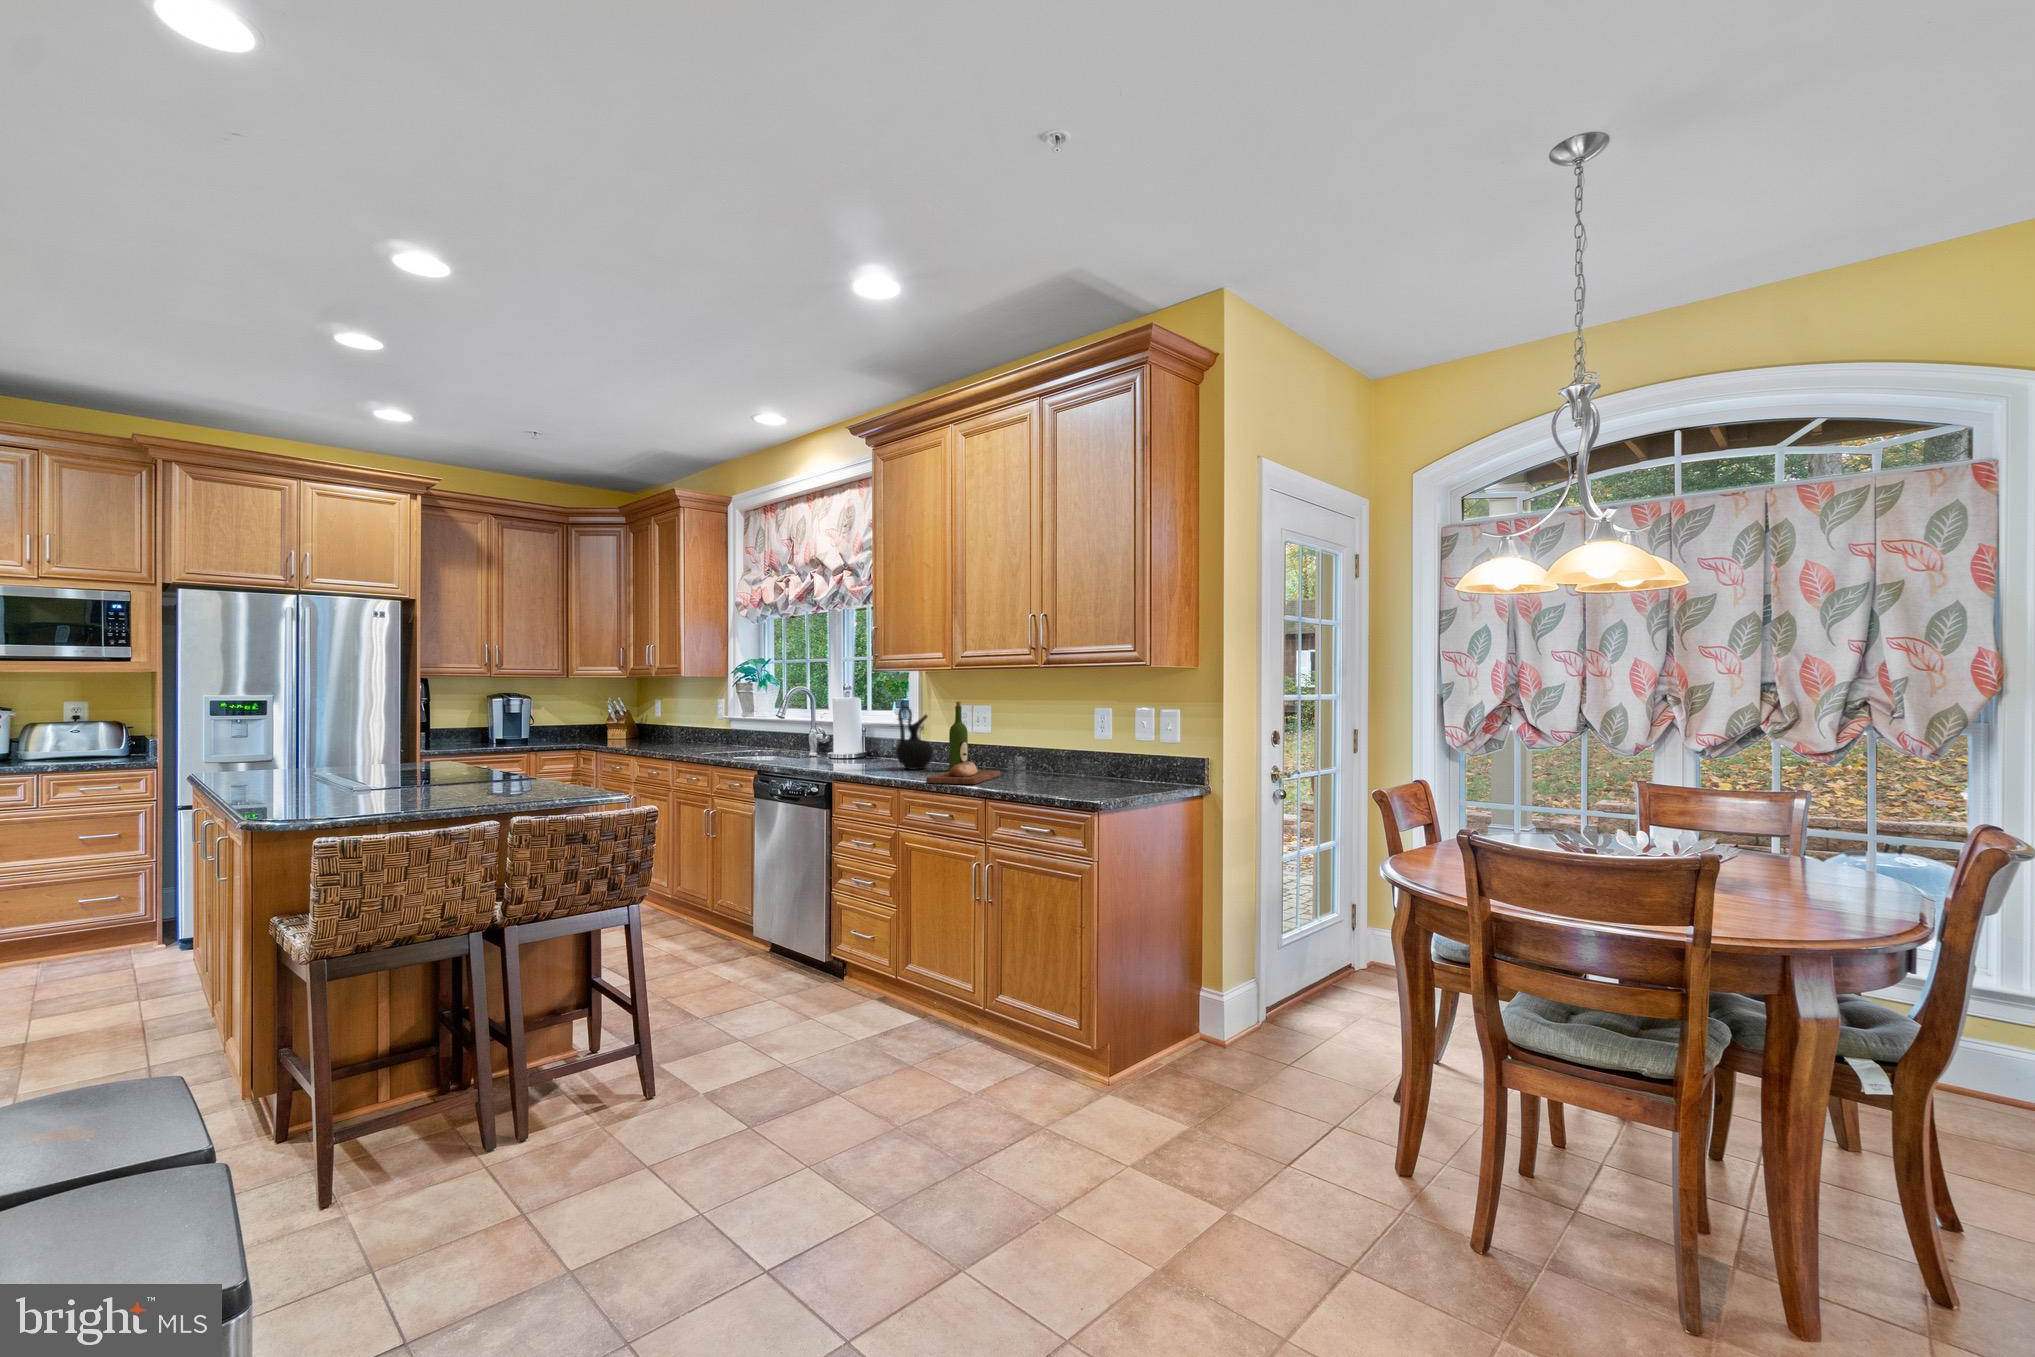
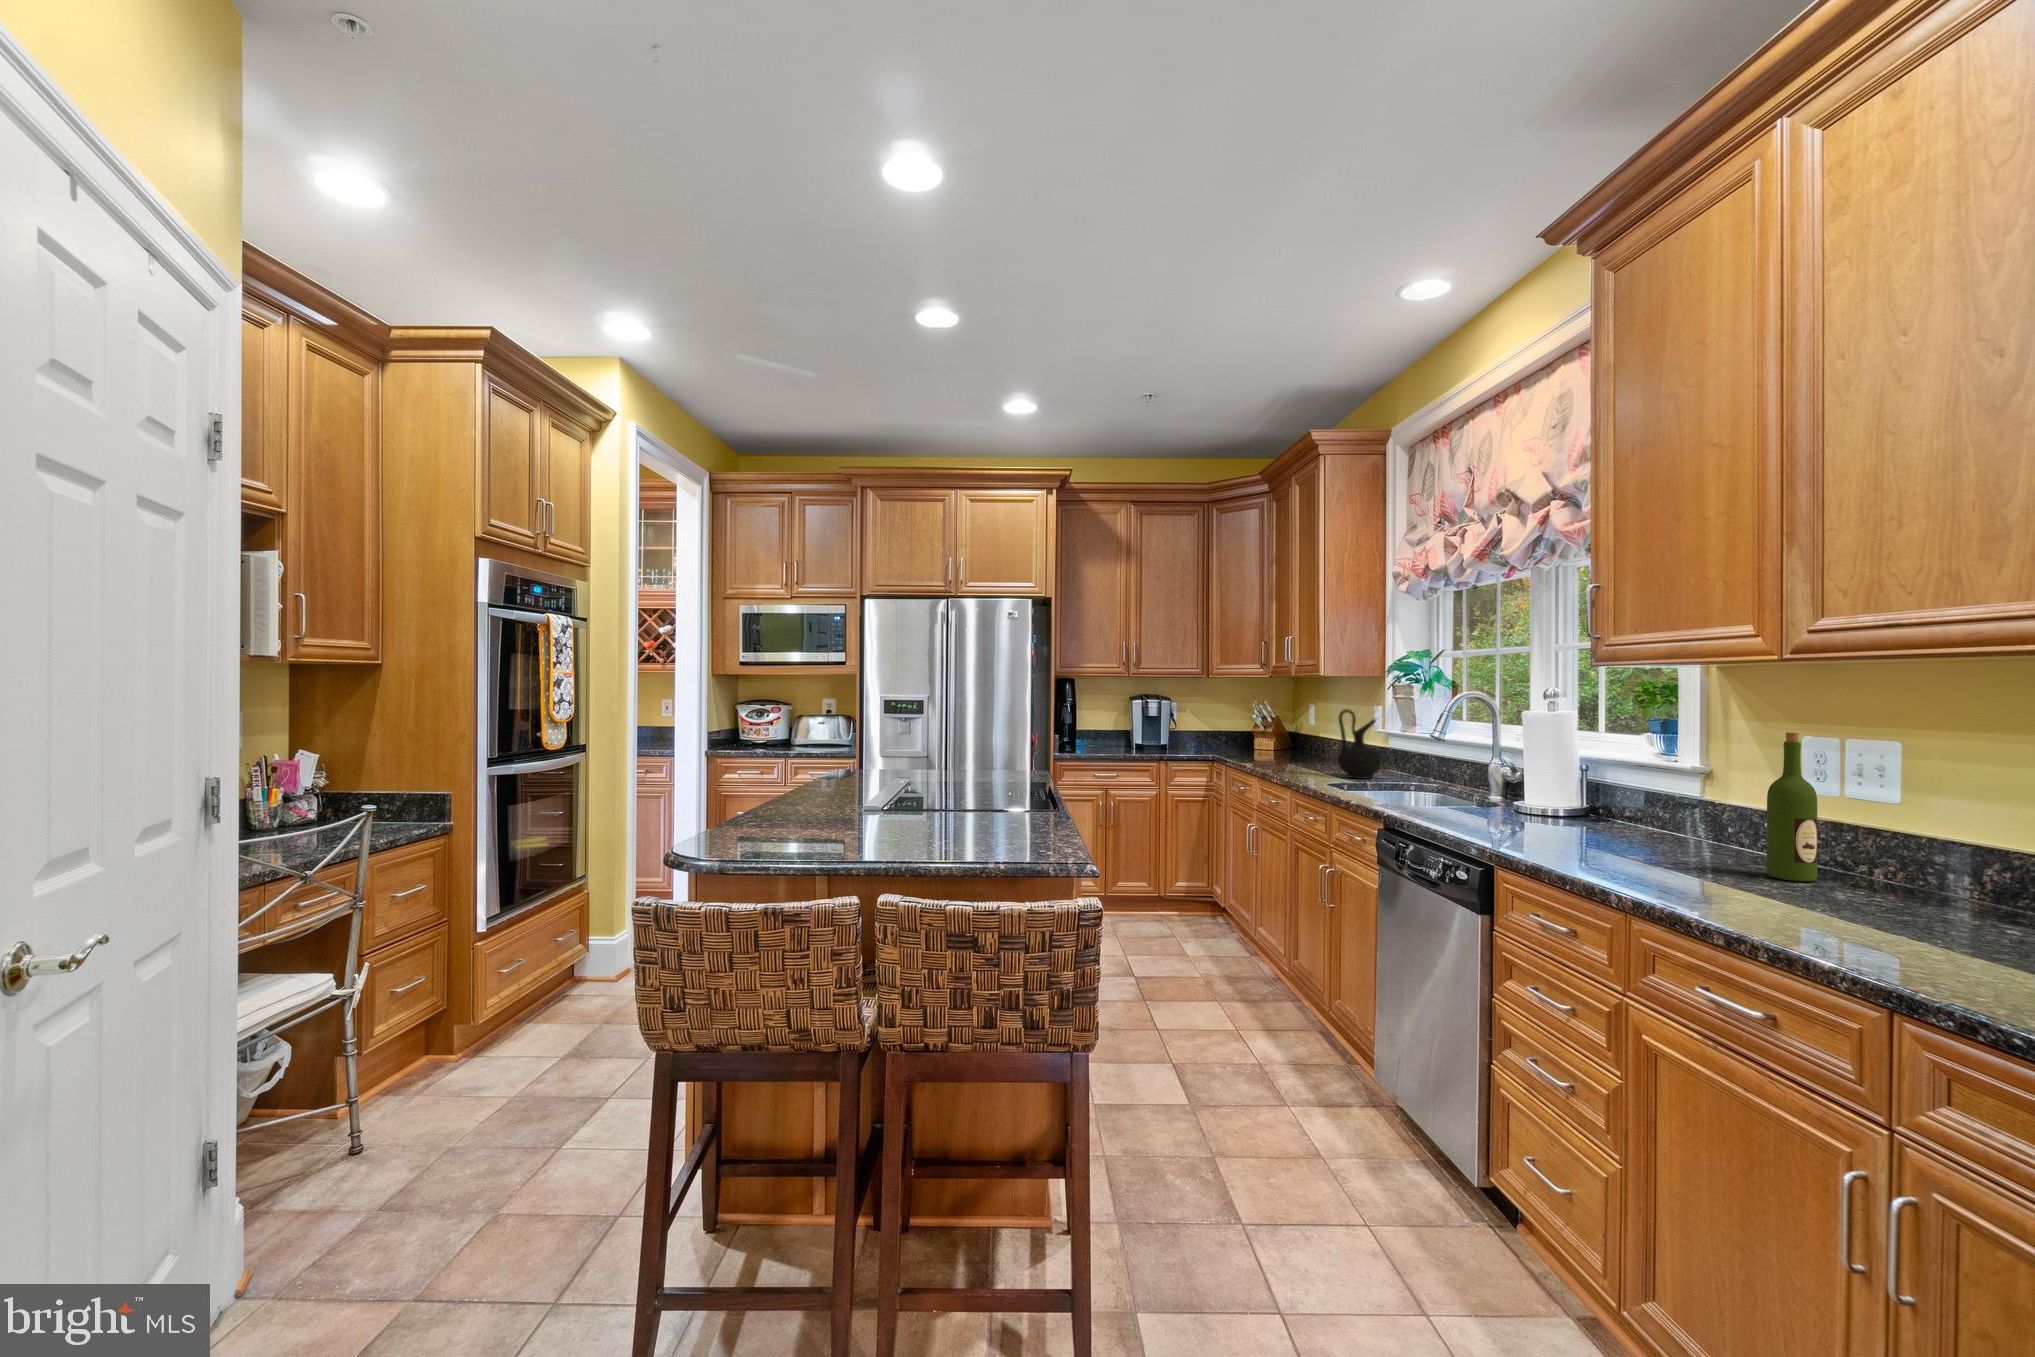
ceramic jug: present [896,706,934,770] -> present [1338,709,1382,779]
bread loaf: present [926,761,1000,784] -> none [1697,870,1919,938]

